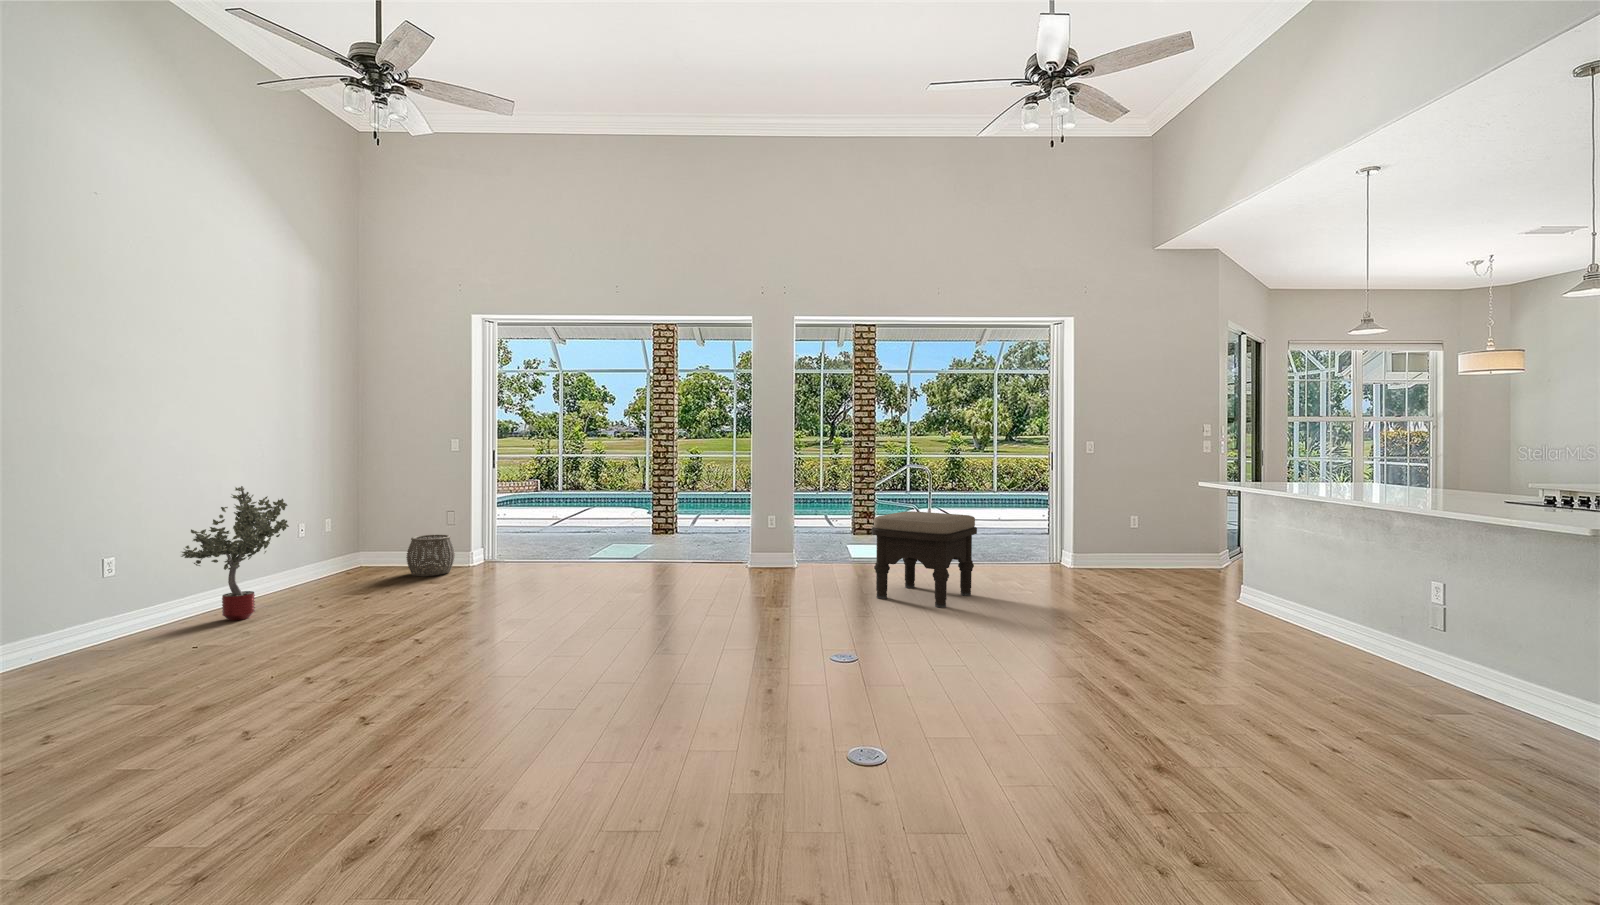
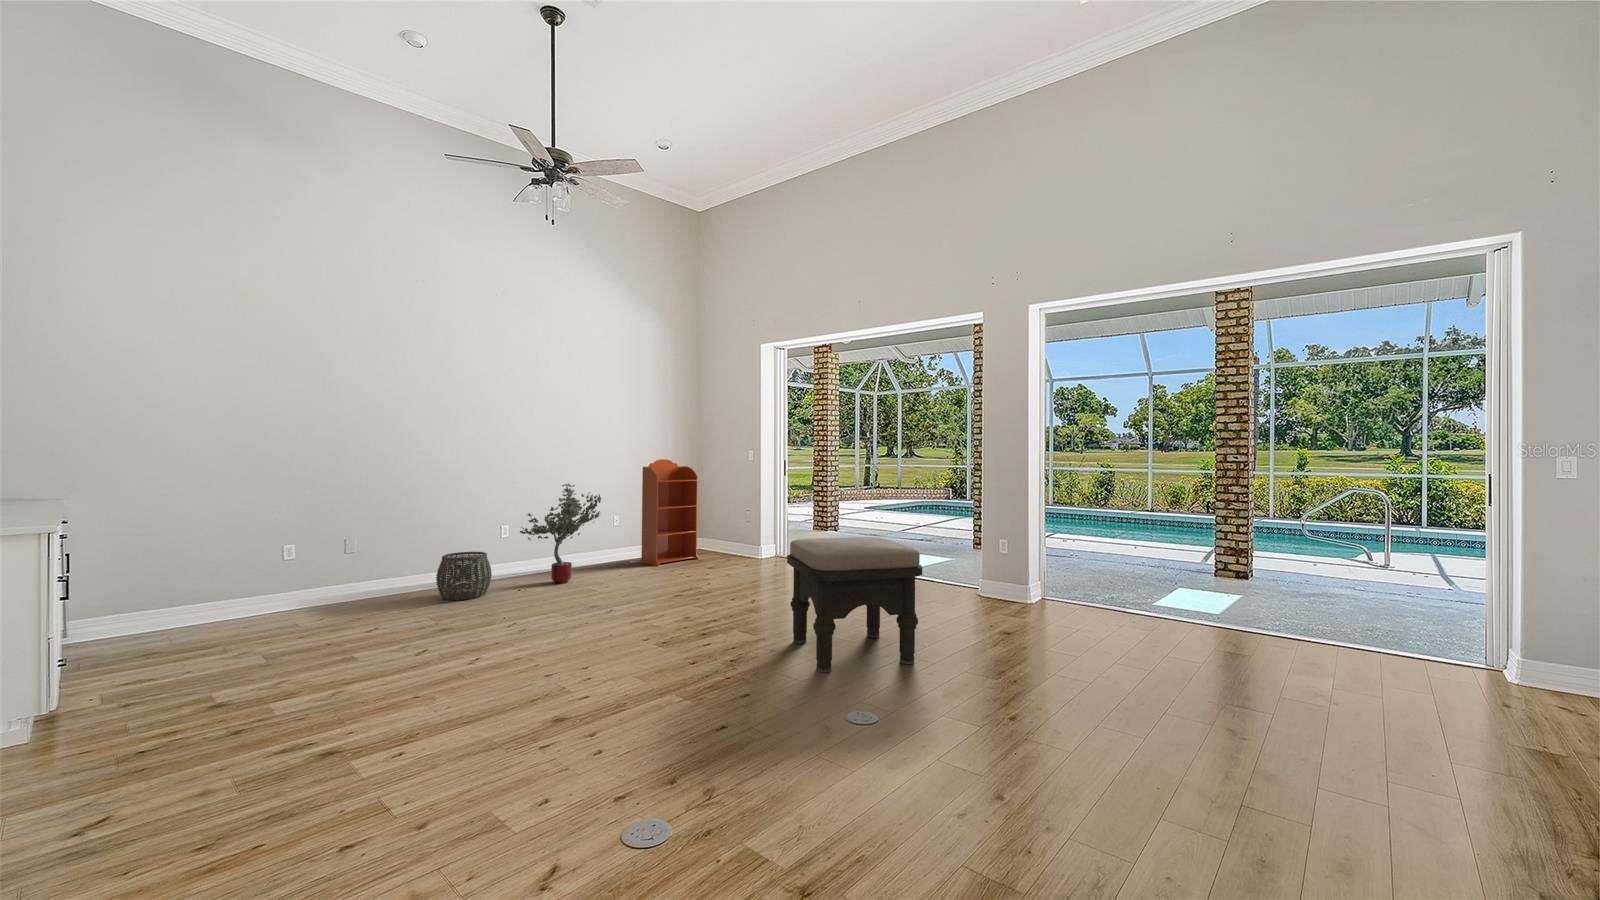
bookcase: none [306,451,383,586] -> present [641,459,699,566]
ottoman: present [872,511,977,608] -> present [787,537,922,672]
woven basket: present [406,535,455,576] -> present [436,552,492,600]

